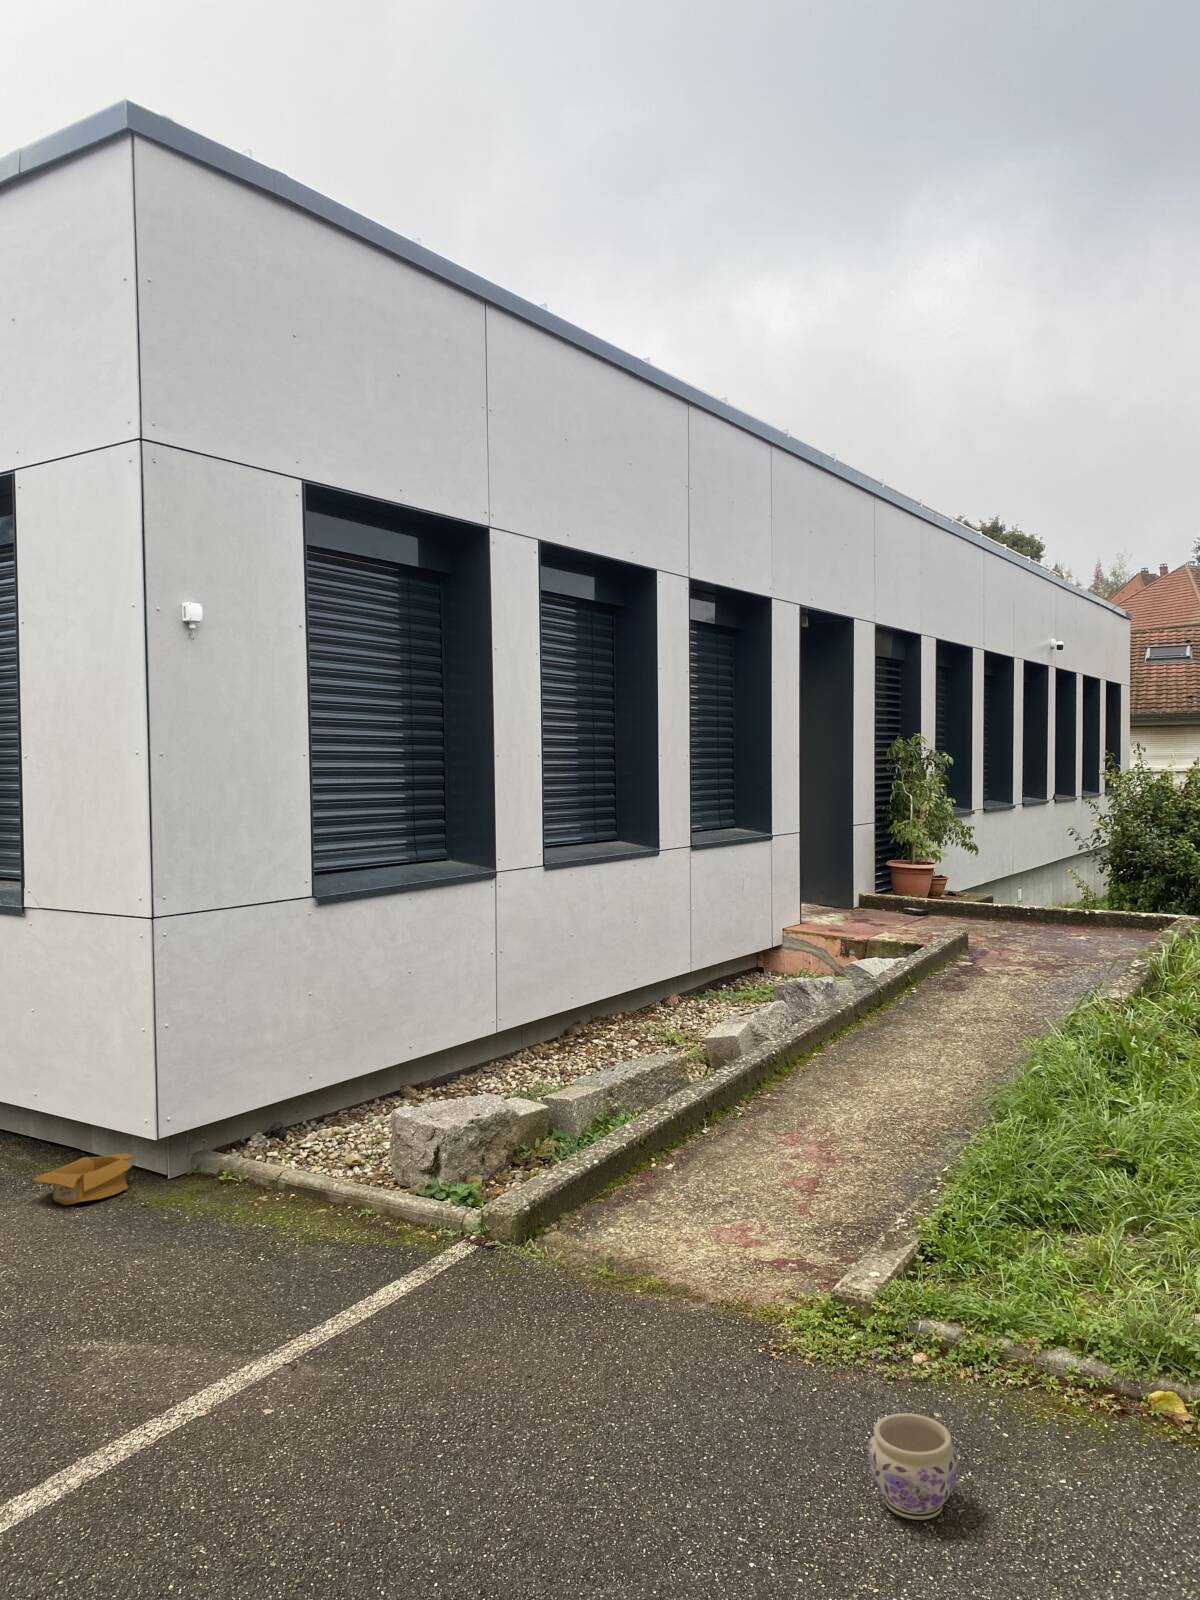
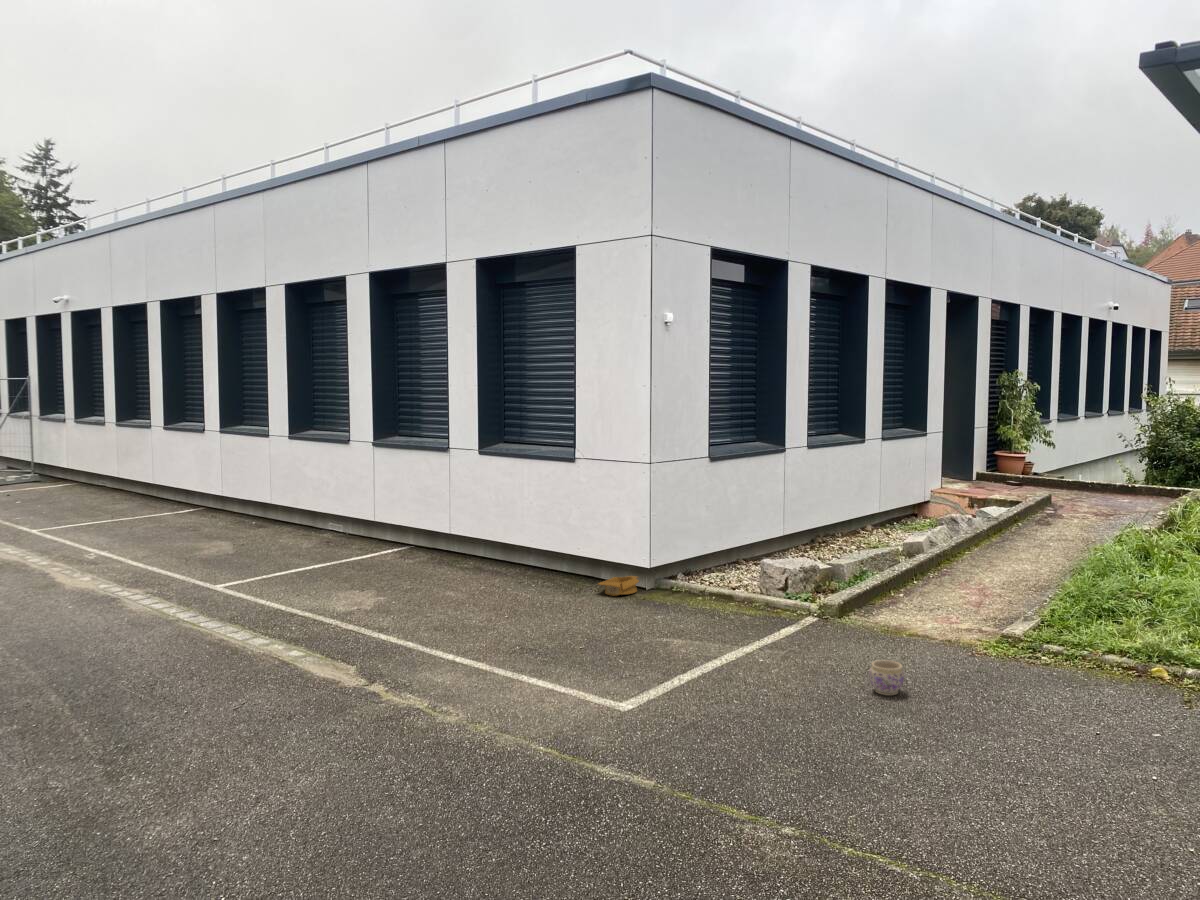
planter: present [868,1413,958,1522] -> present [869,660,904,696]

